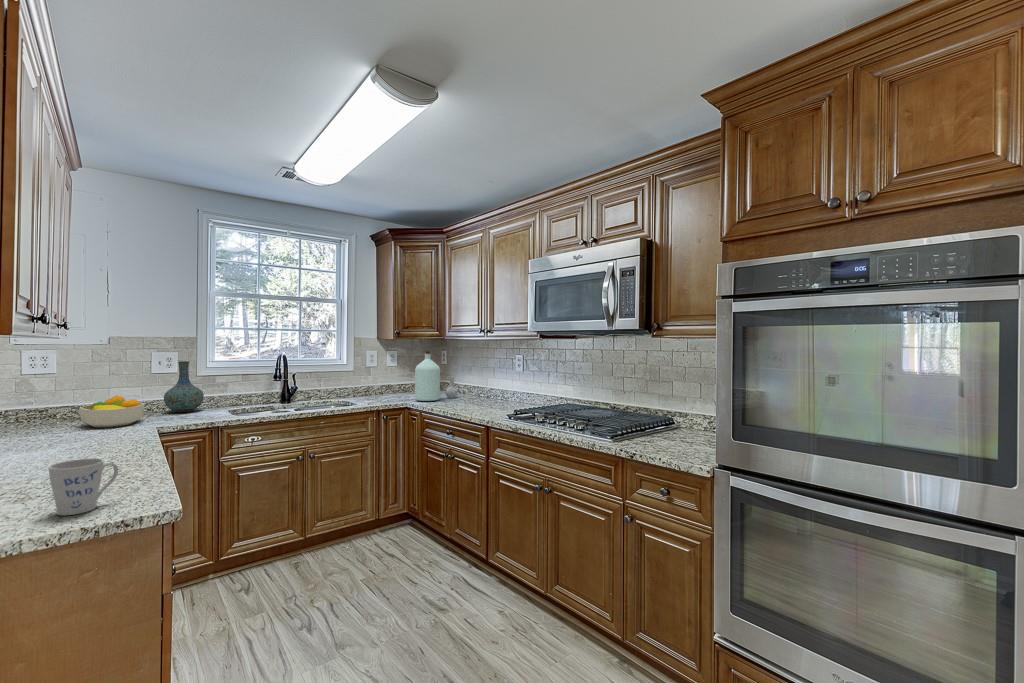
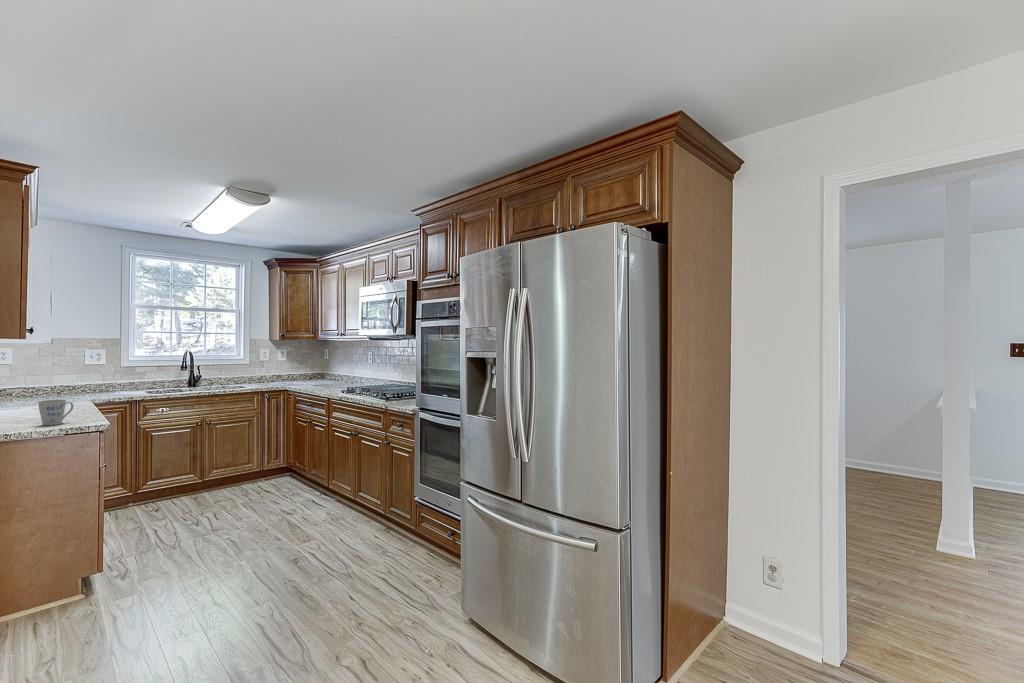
bottle: present [415,351,458,401] -> none [292,348,328,384]
vase: present [164,361,204,412] -> none [96,356,127,392]
fruit bowl: present [80,395,145,428] -> none [35,379,82,400]

